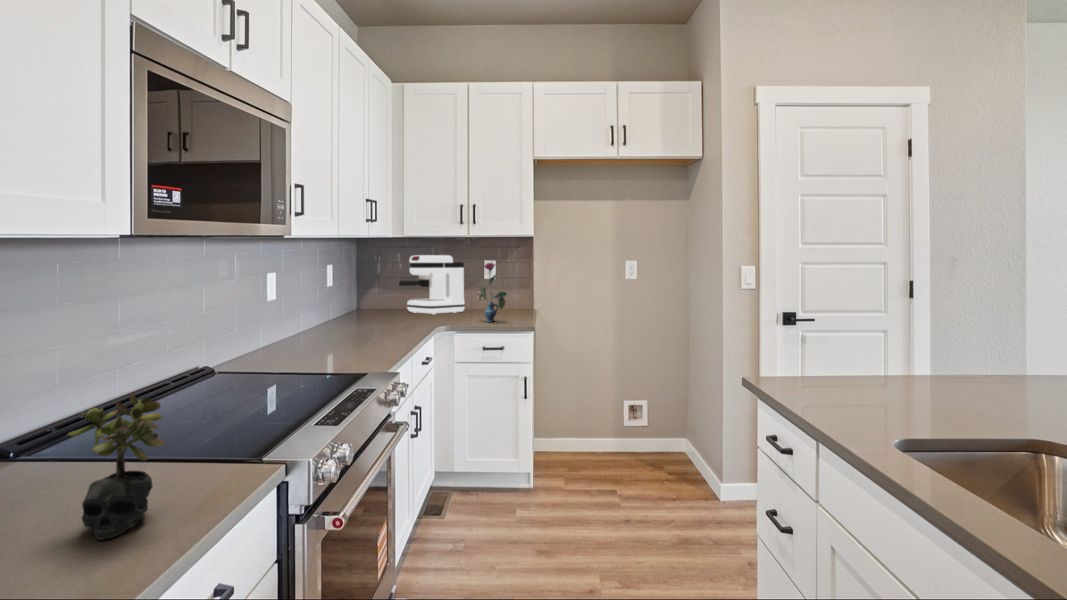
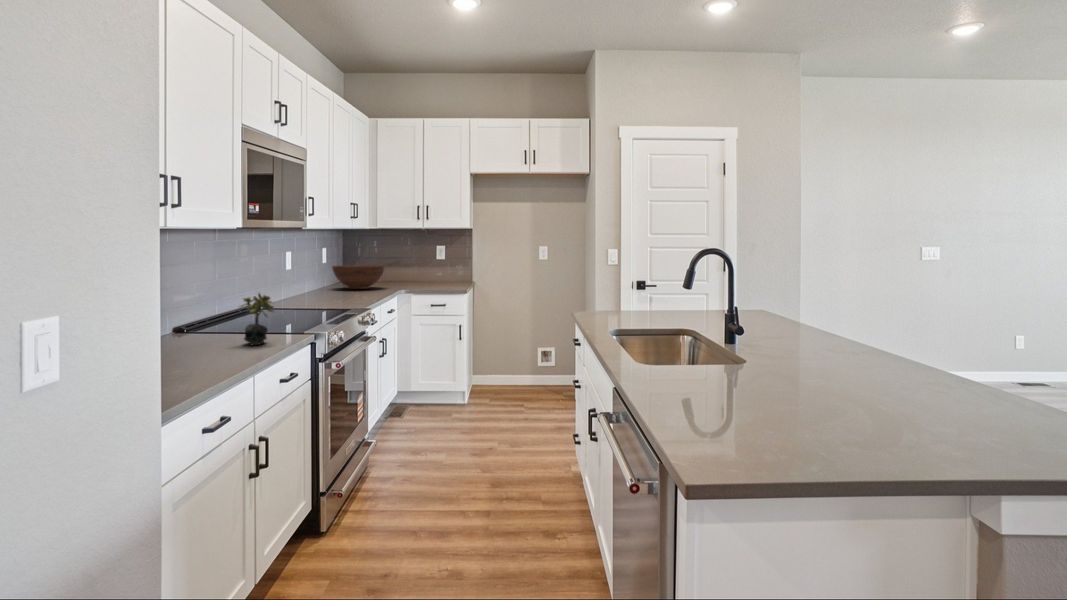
coffee maker: present [399,255,465,315] -> none [374,241,422,284]
vase: present [479,263,507,322] -> none [430,246,449,287]
fruit bowl: none [340,291,415,327] -> present [332,265,384,289]

